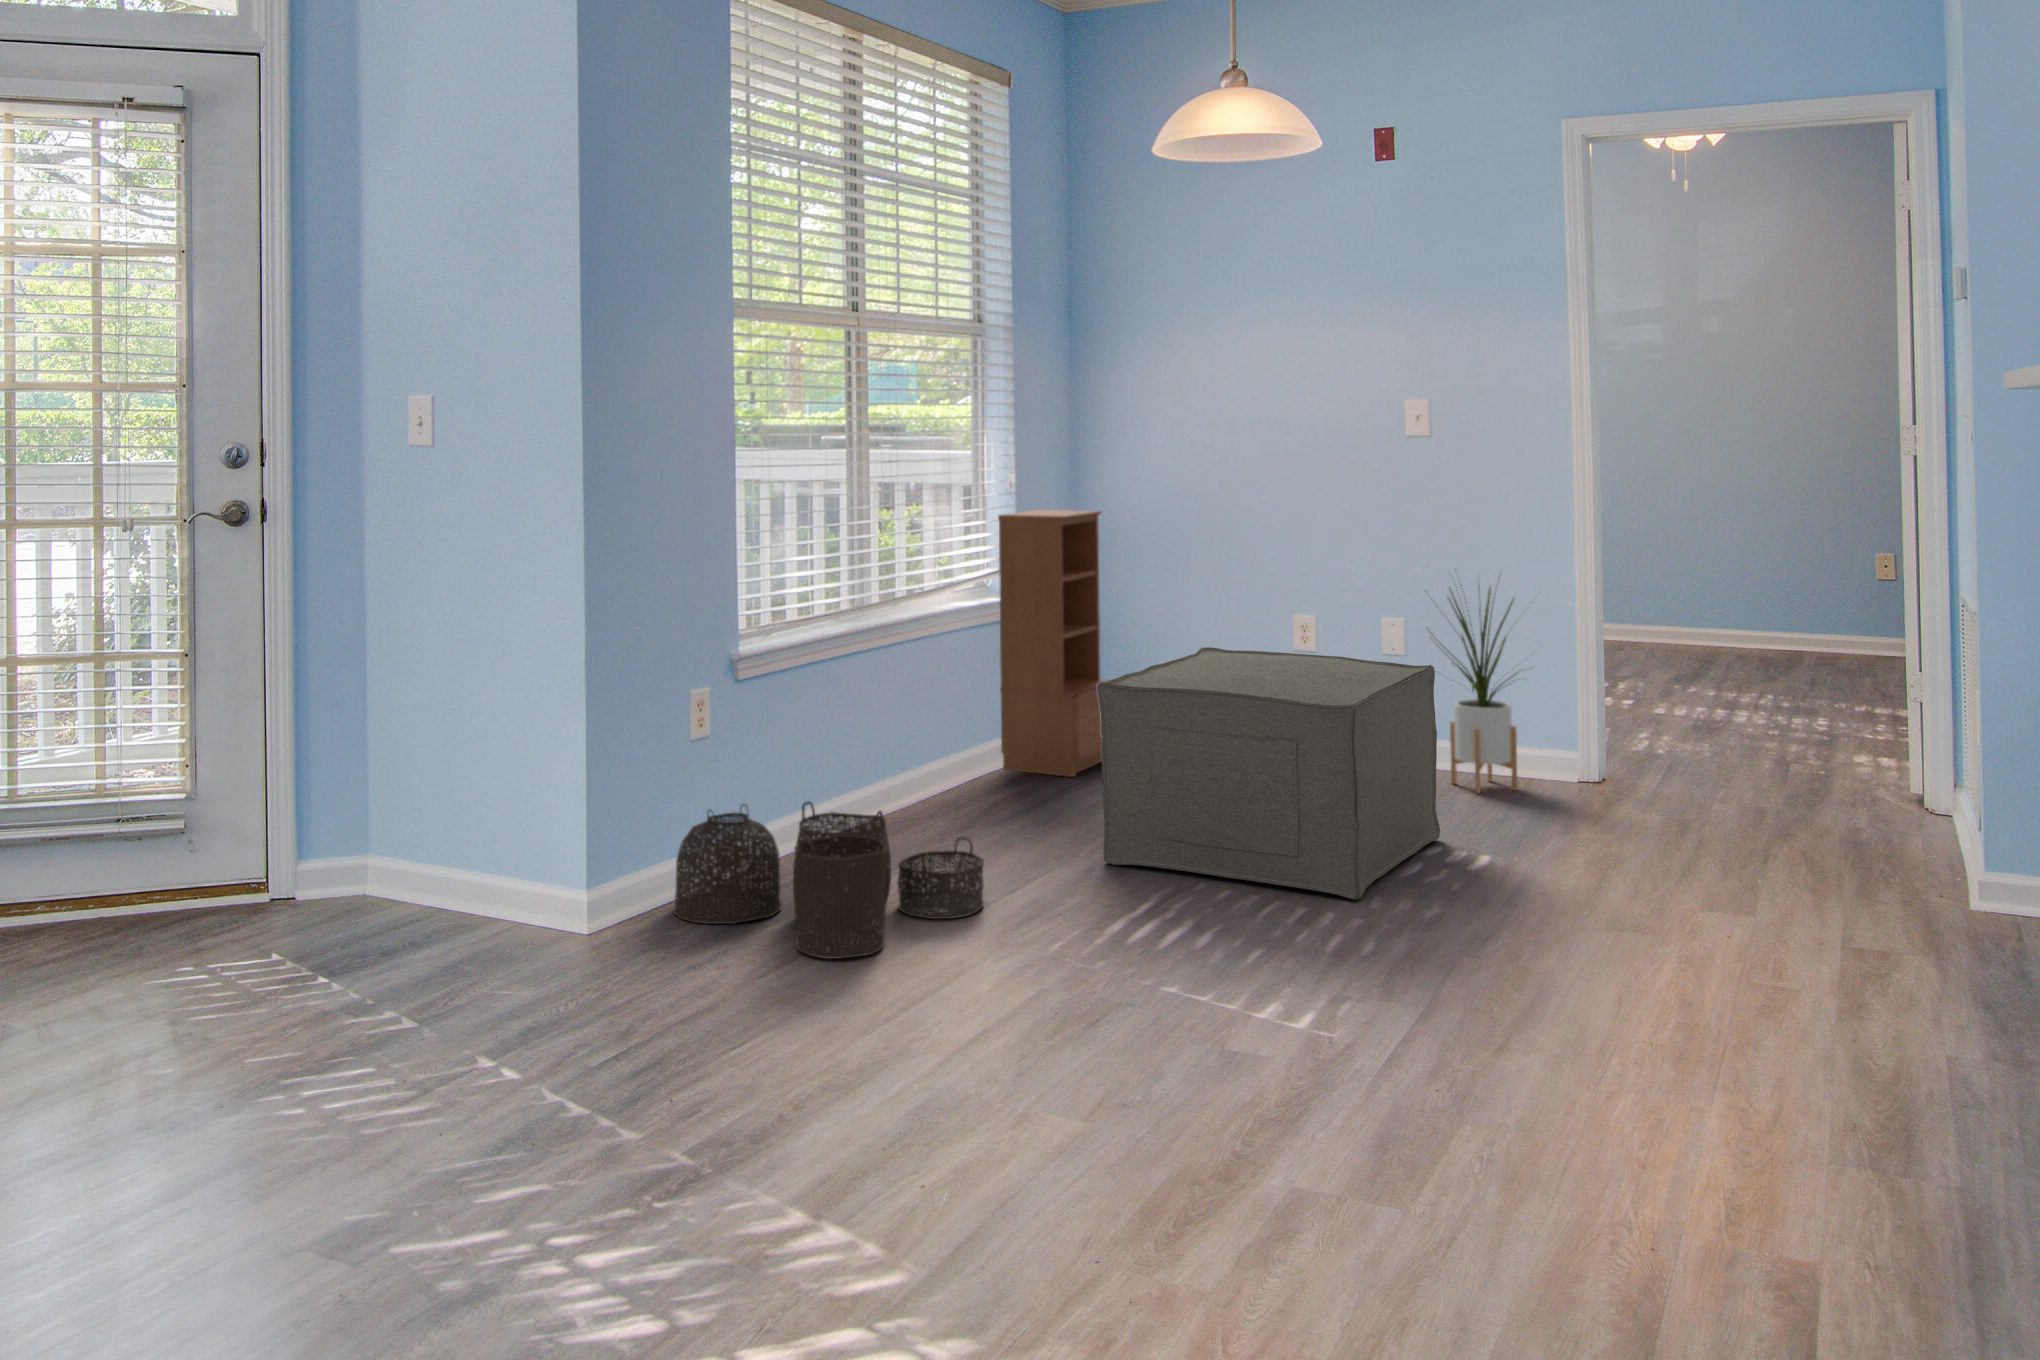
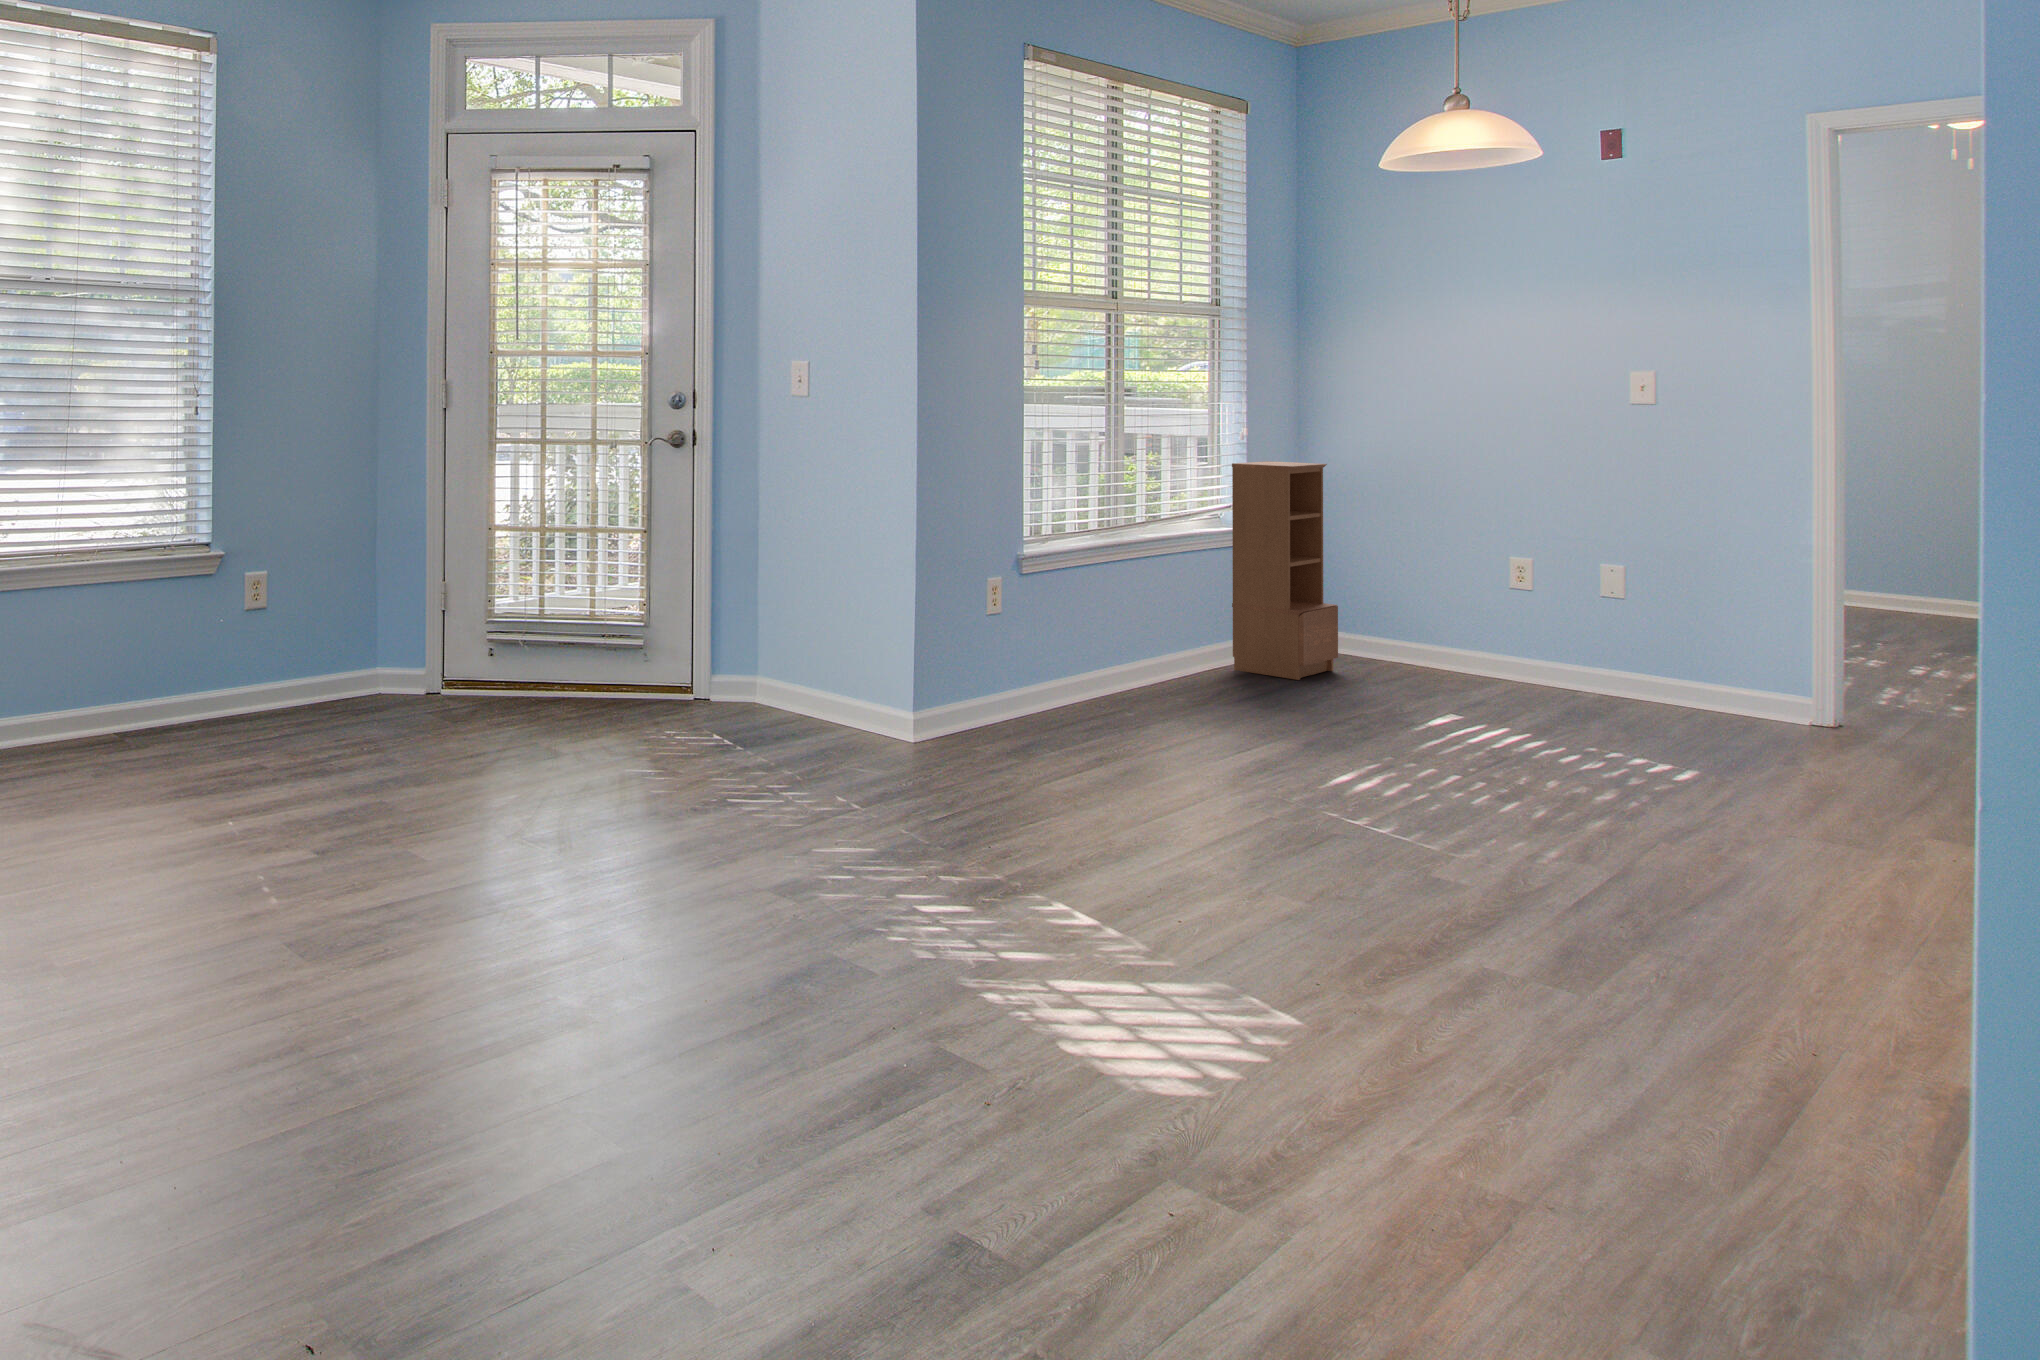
house plant: present [1431,574,1532,793] -> none [1647,525,1778,727]
ottoman: present [1097,647,1440,899] -> none [1324,578,1657,786]
woven basket: present [674,802,984,959] -> none [980,662,1226,775]

